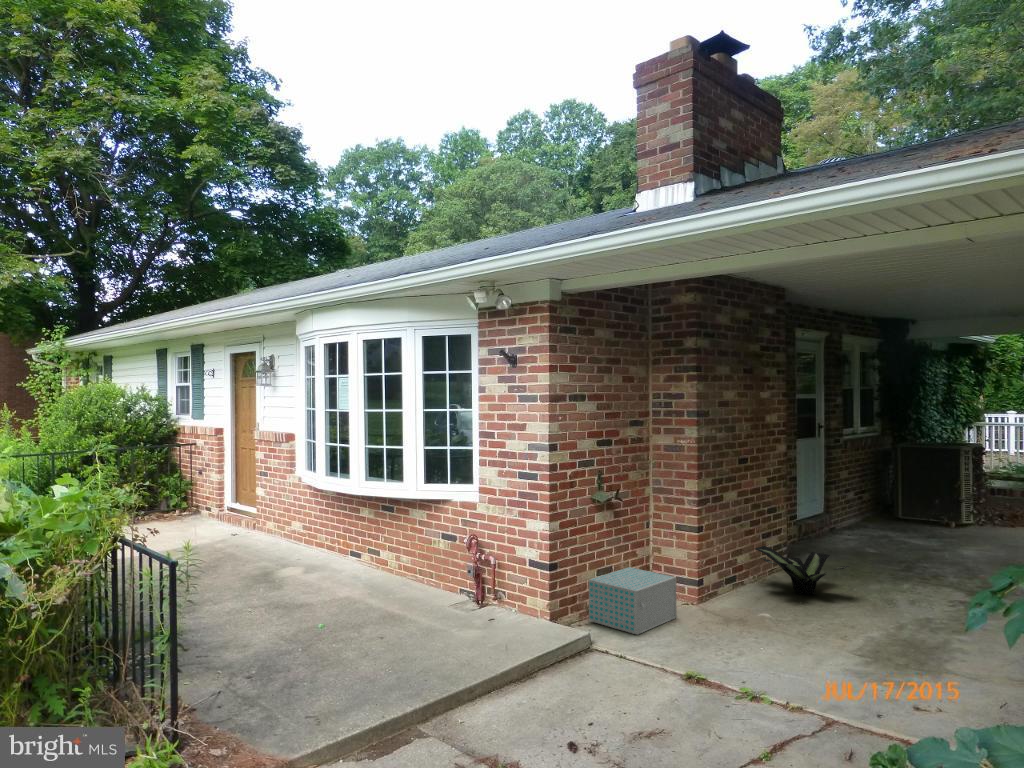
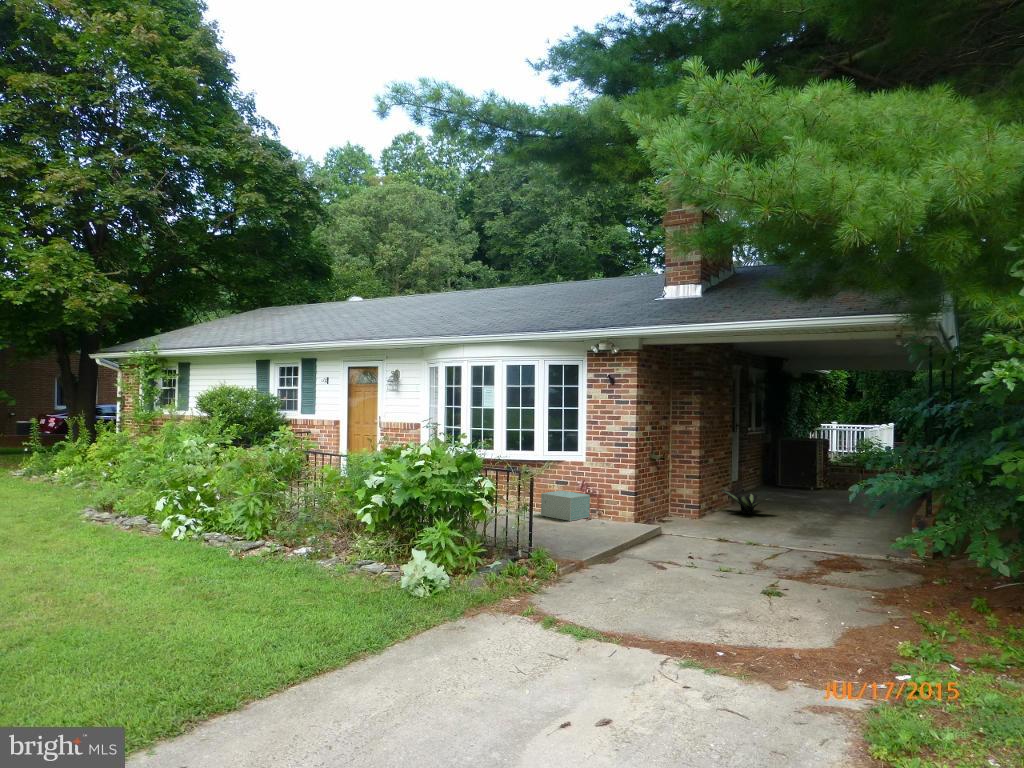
storage box: present [589,567,677,634] -> present [541,491,590,521]

